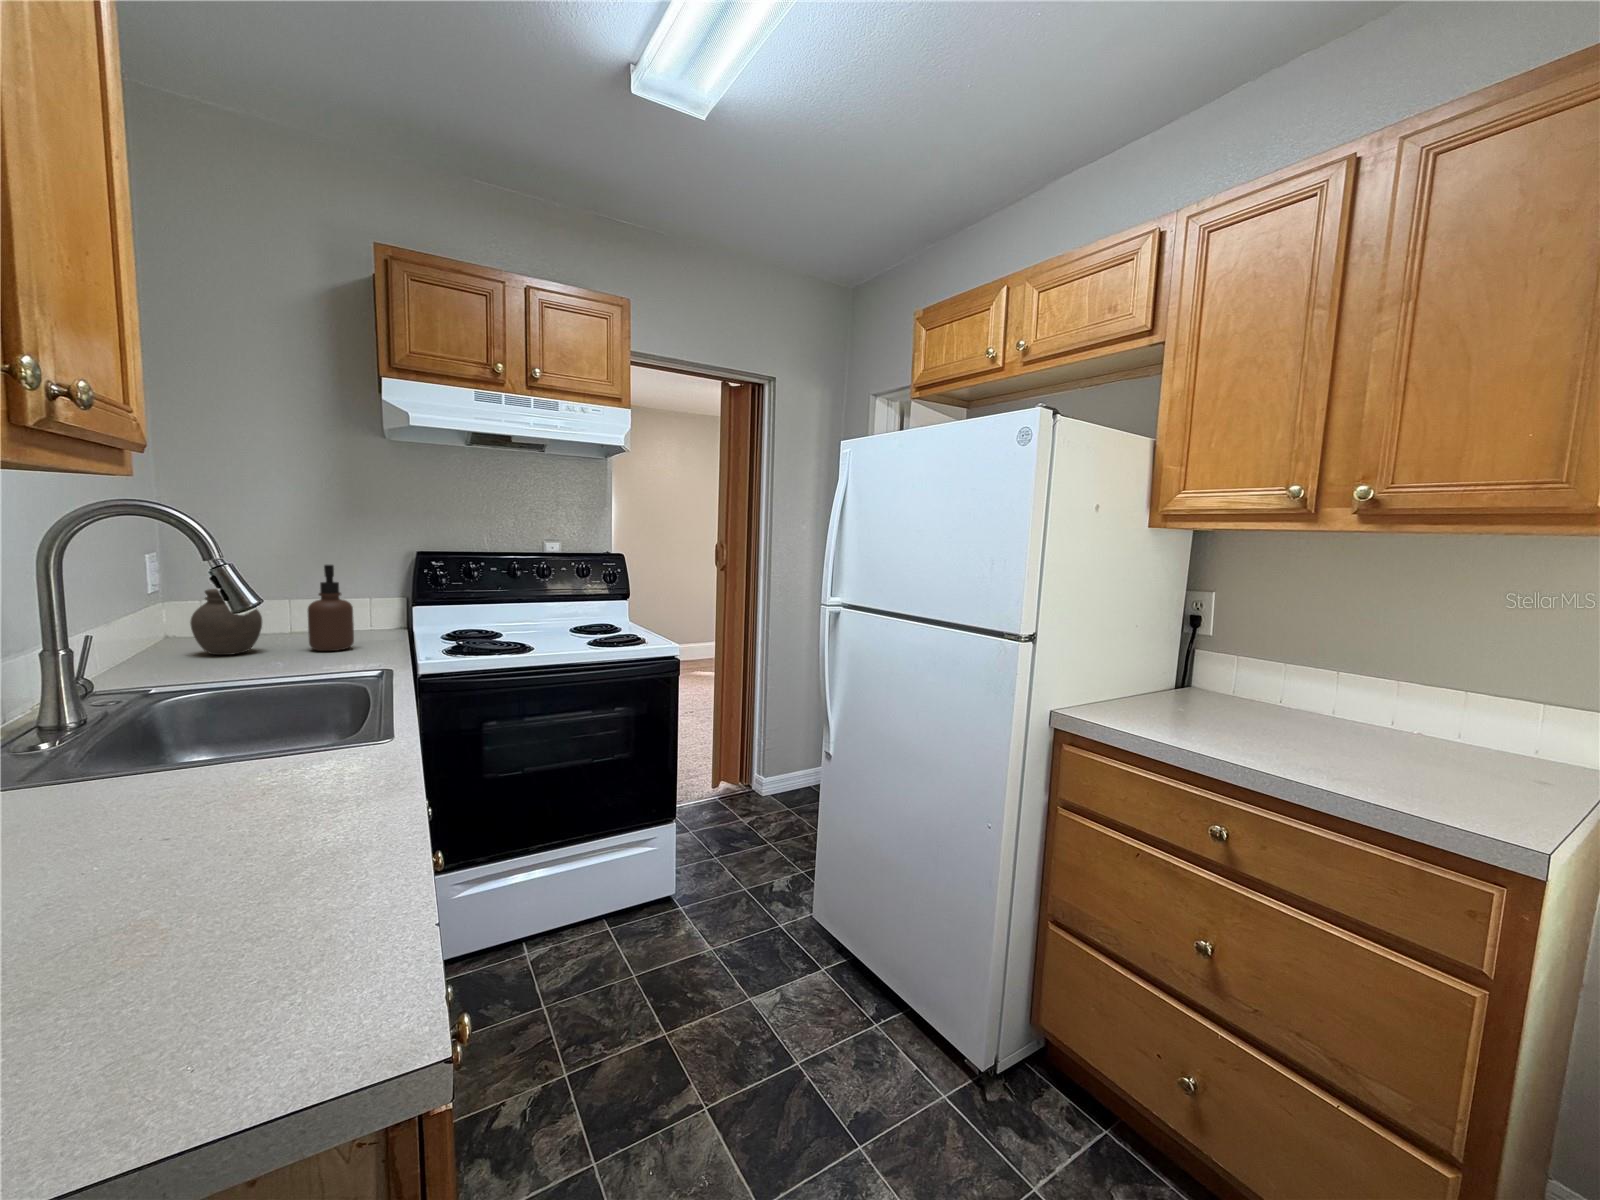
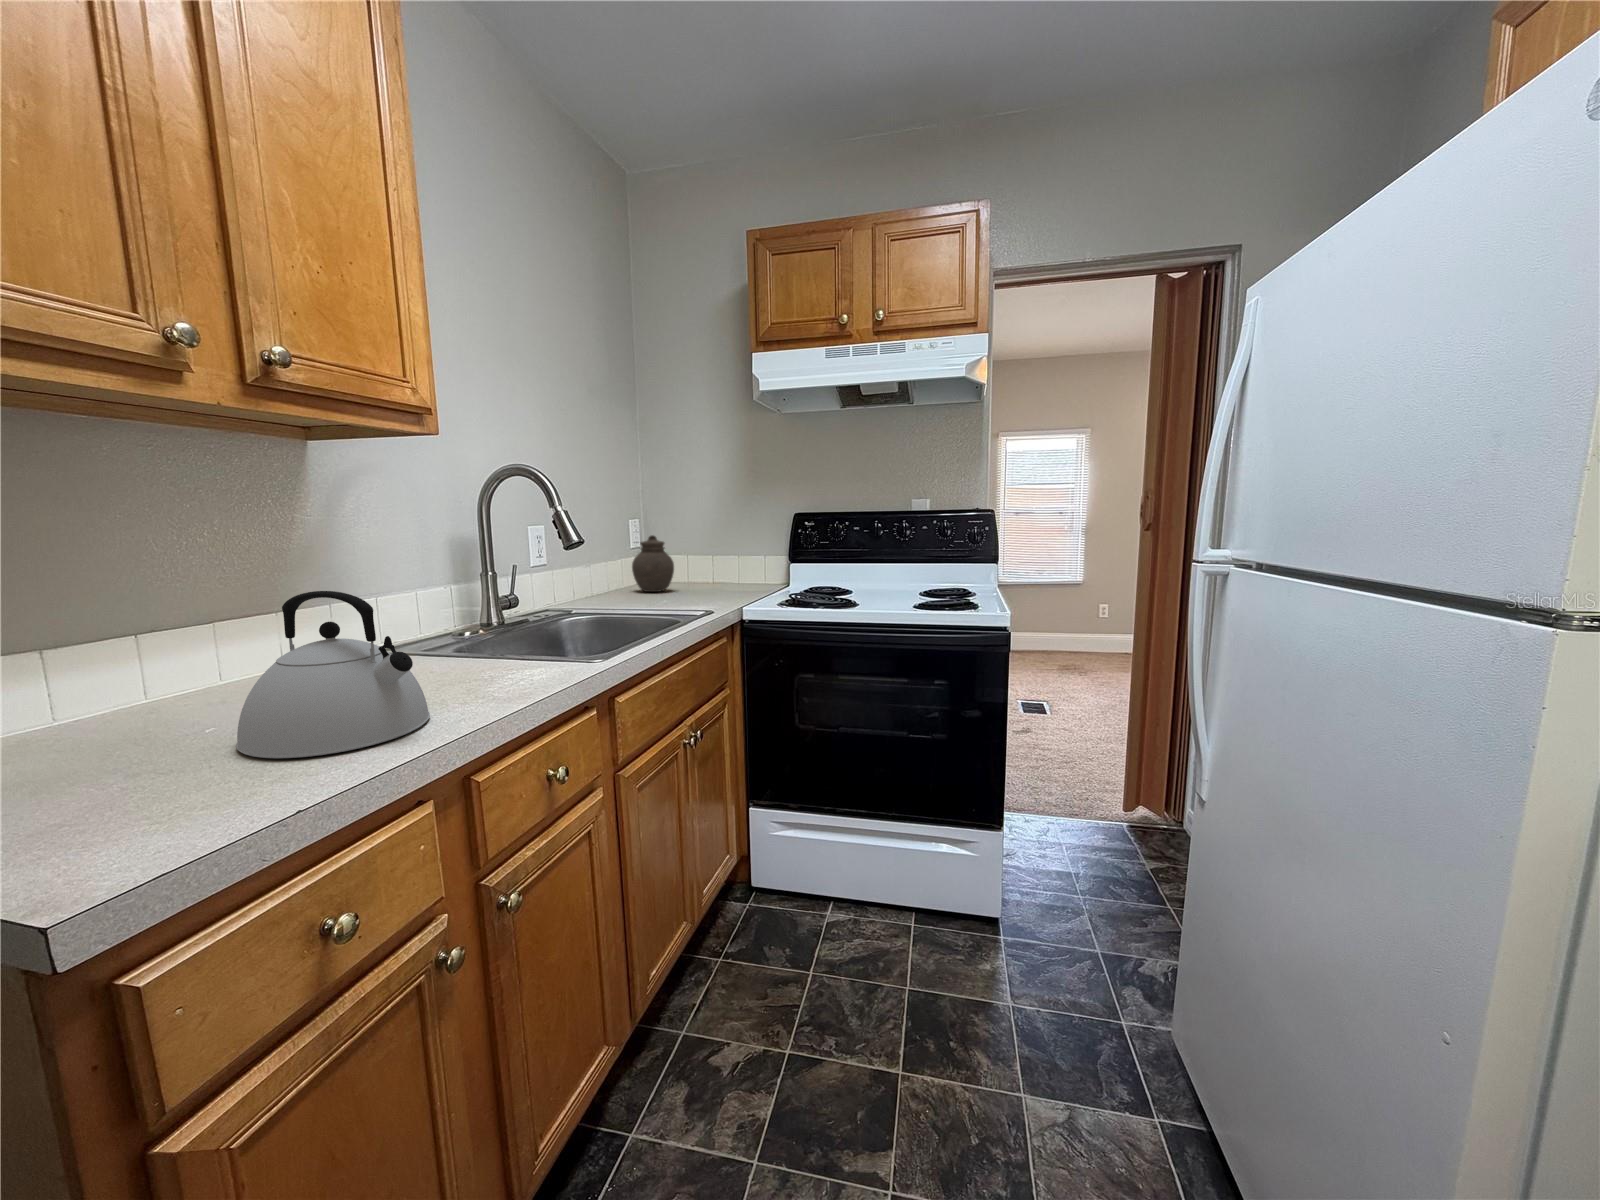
soap dispenser: present [308,565,354,651] -> none [698,522,730,595]
kettle: none [116,708,376,930] -> present [236,591,430,758]

